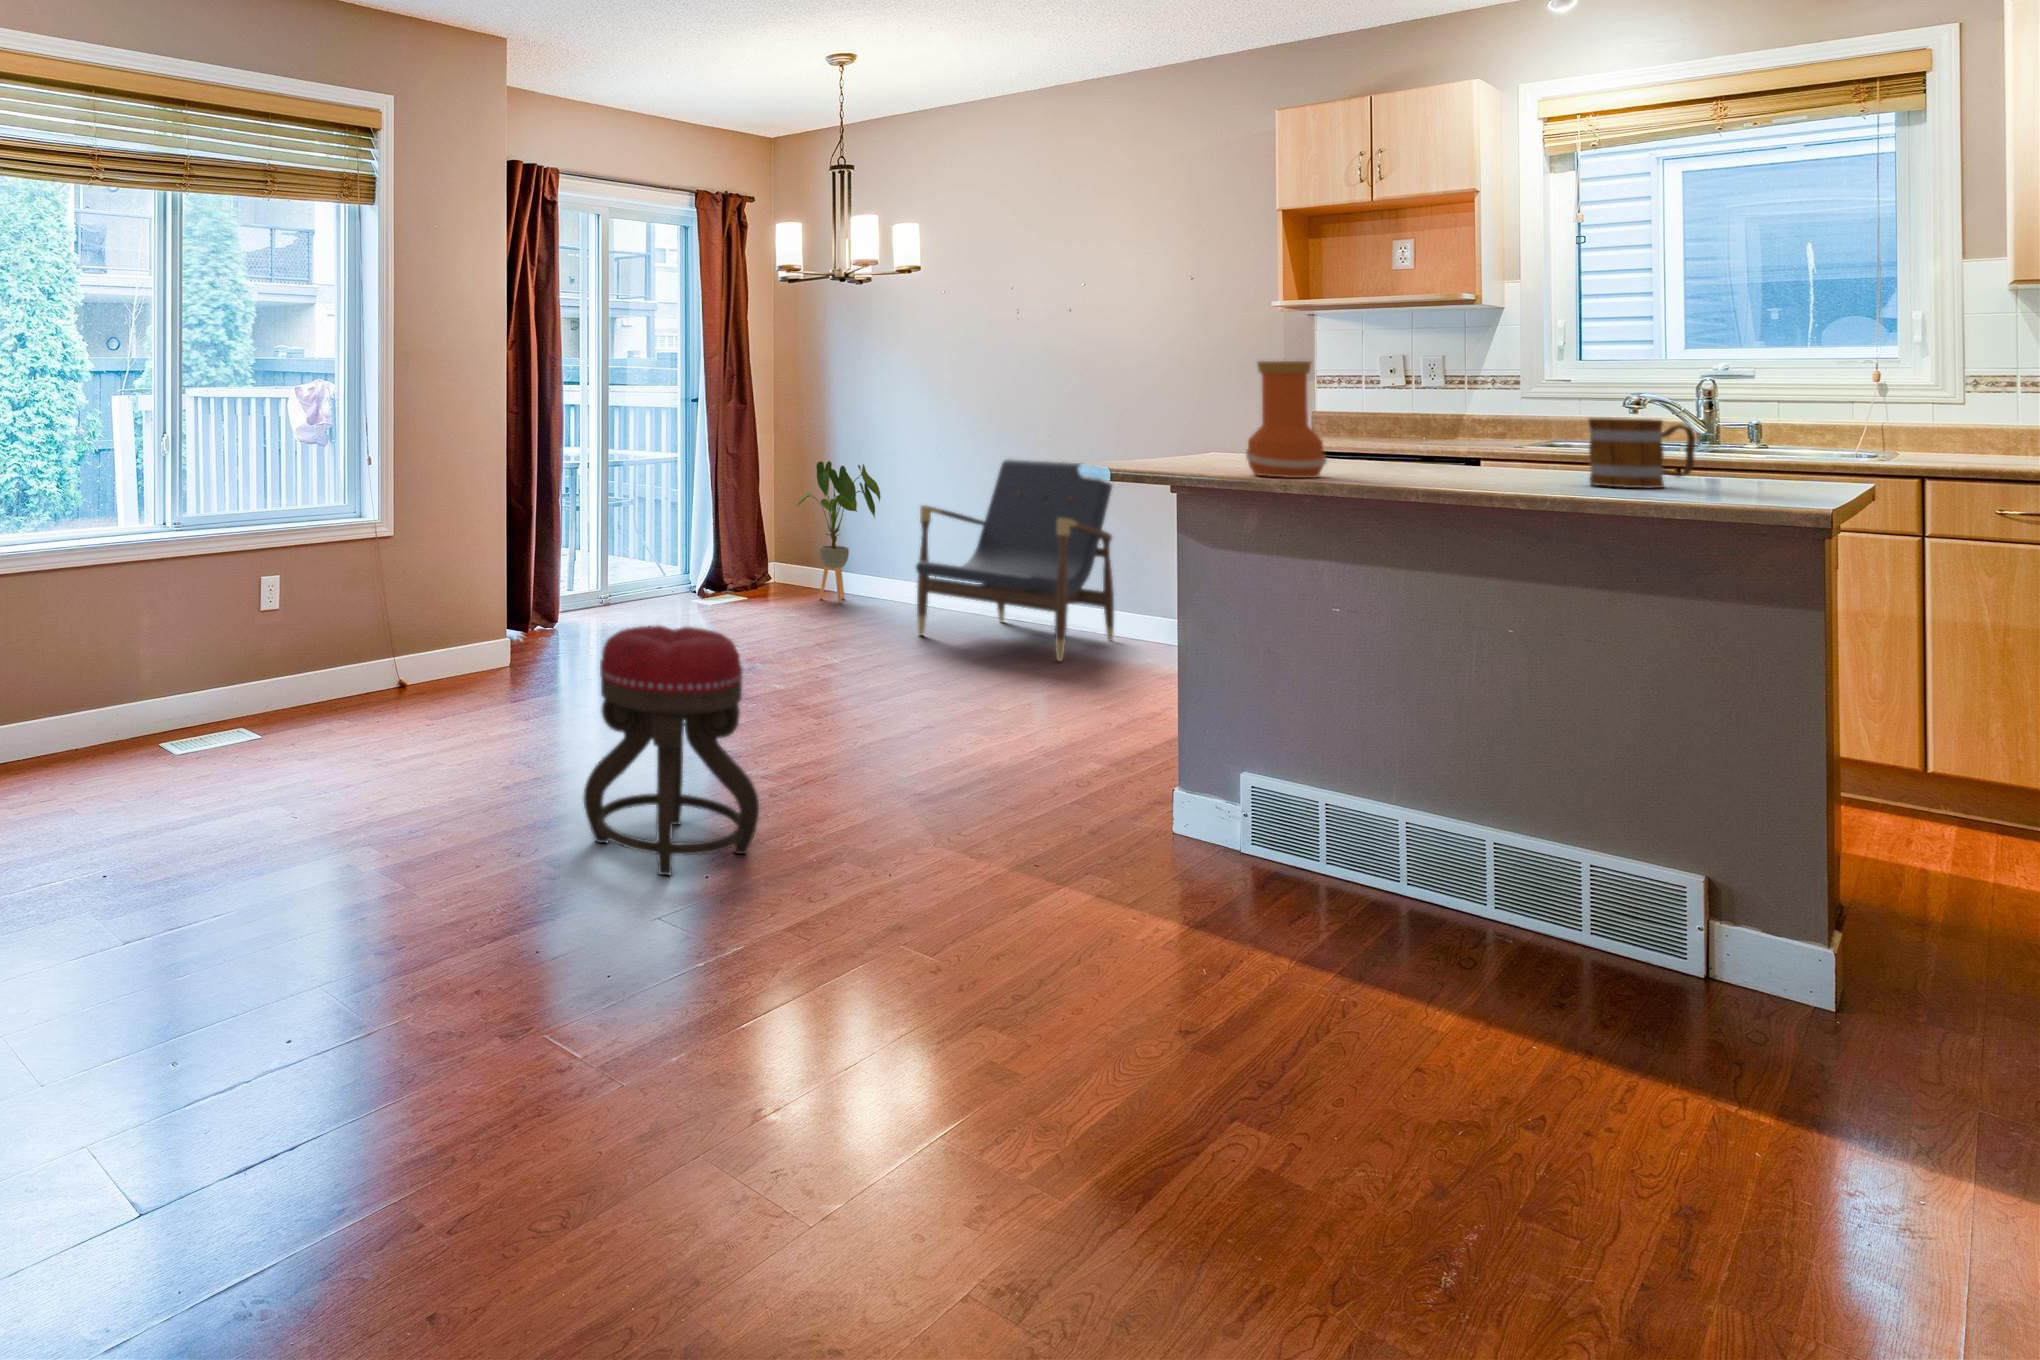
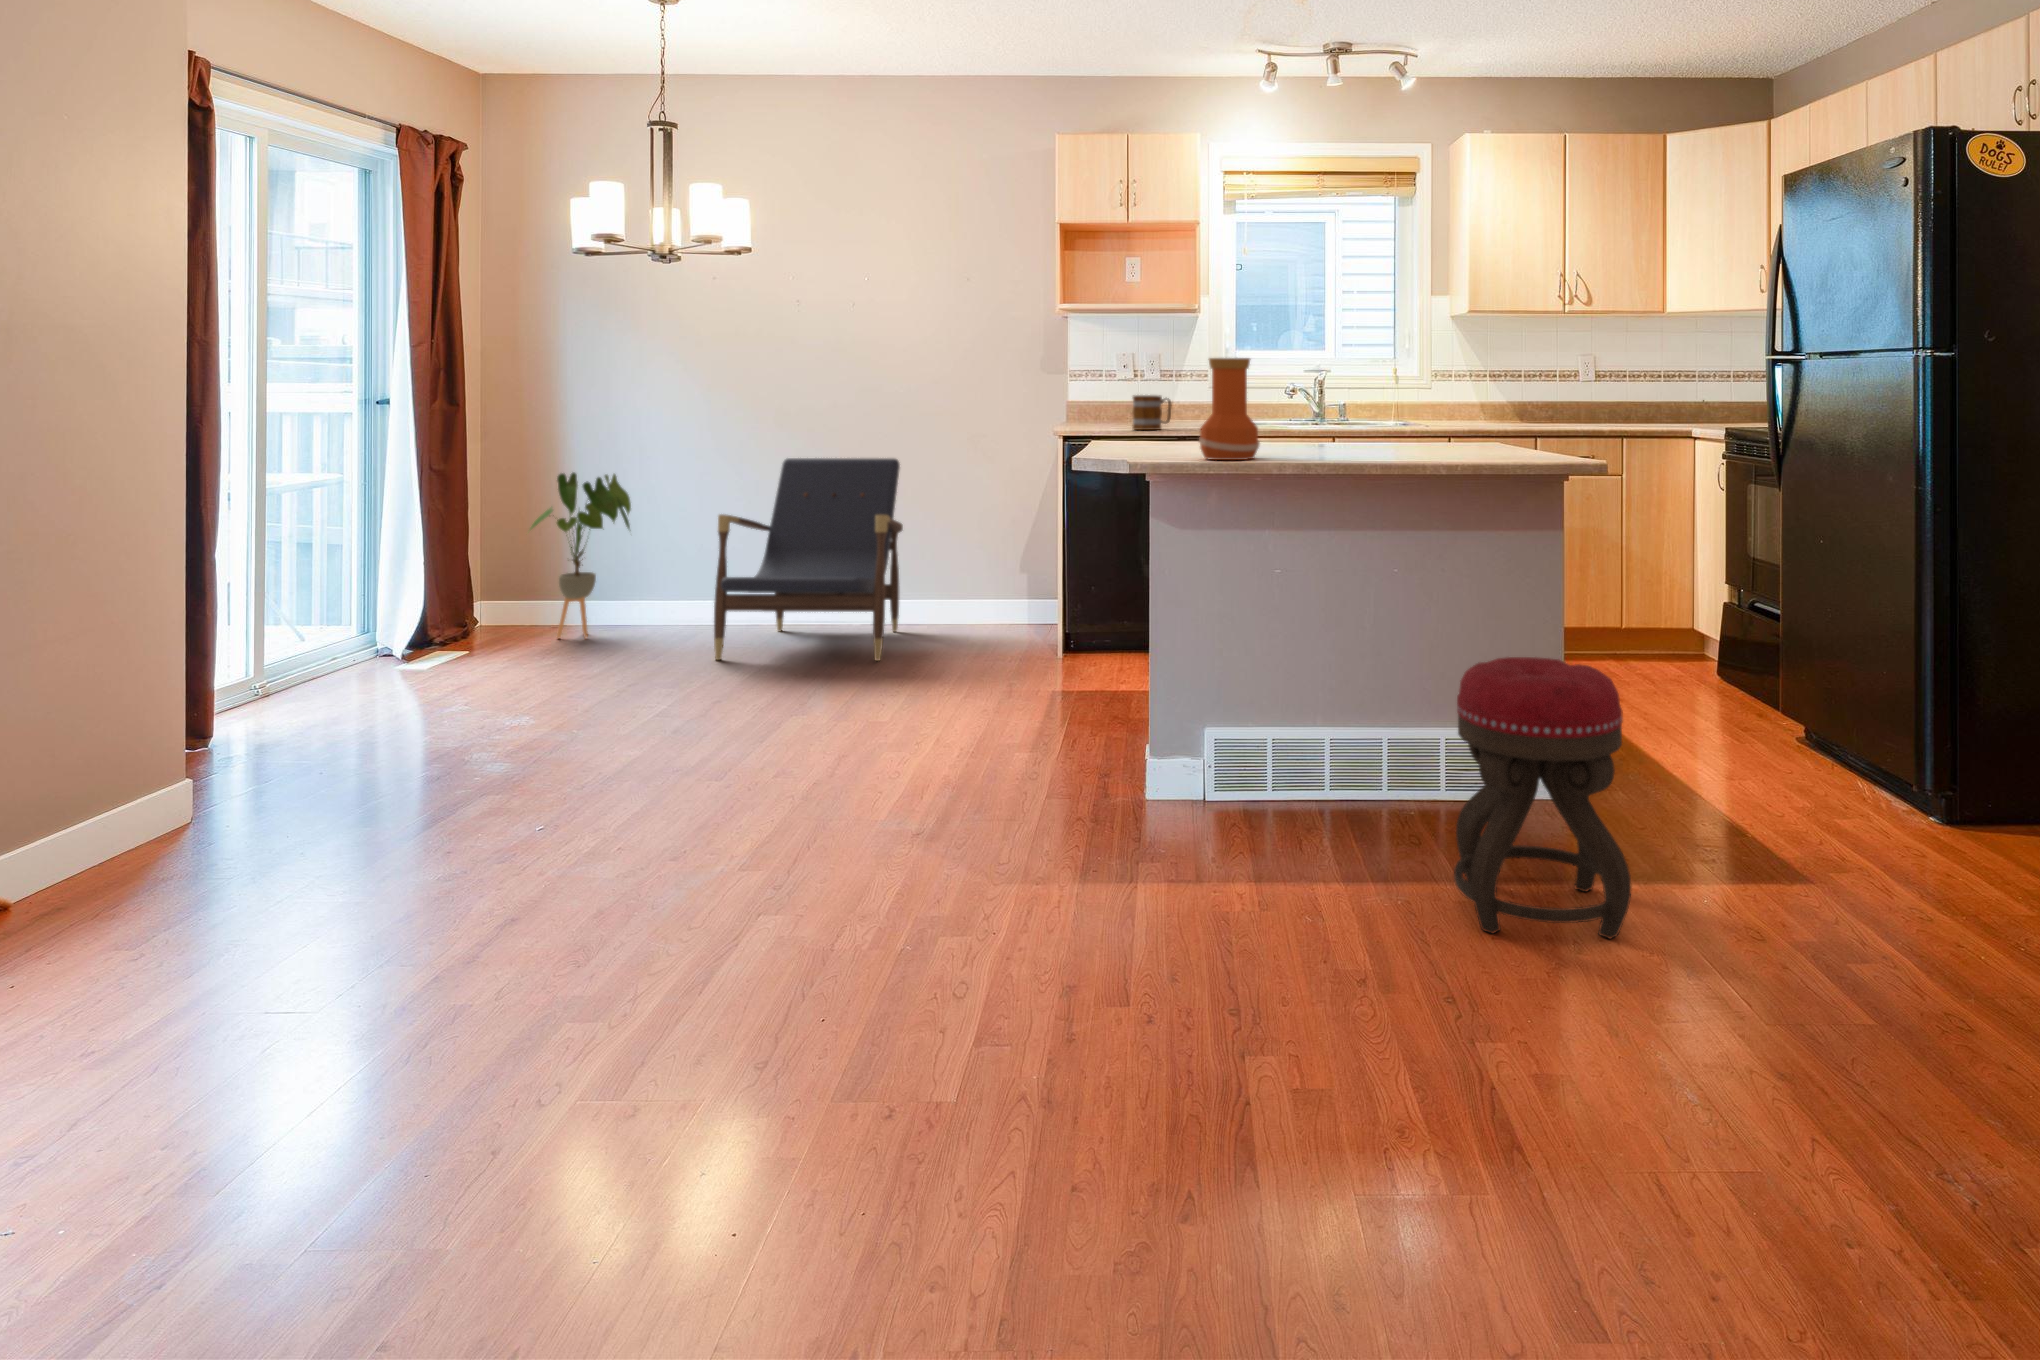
mug: present [1589,418,1695,488] -> present [1132,395,1171,430]
ottoman: present [584,626,759,875] -> present [1454,657,1631,939]

